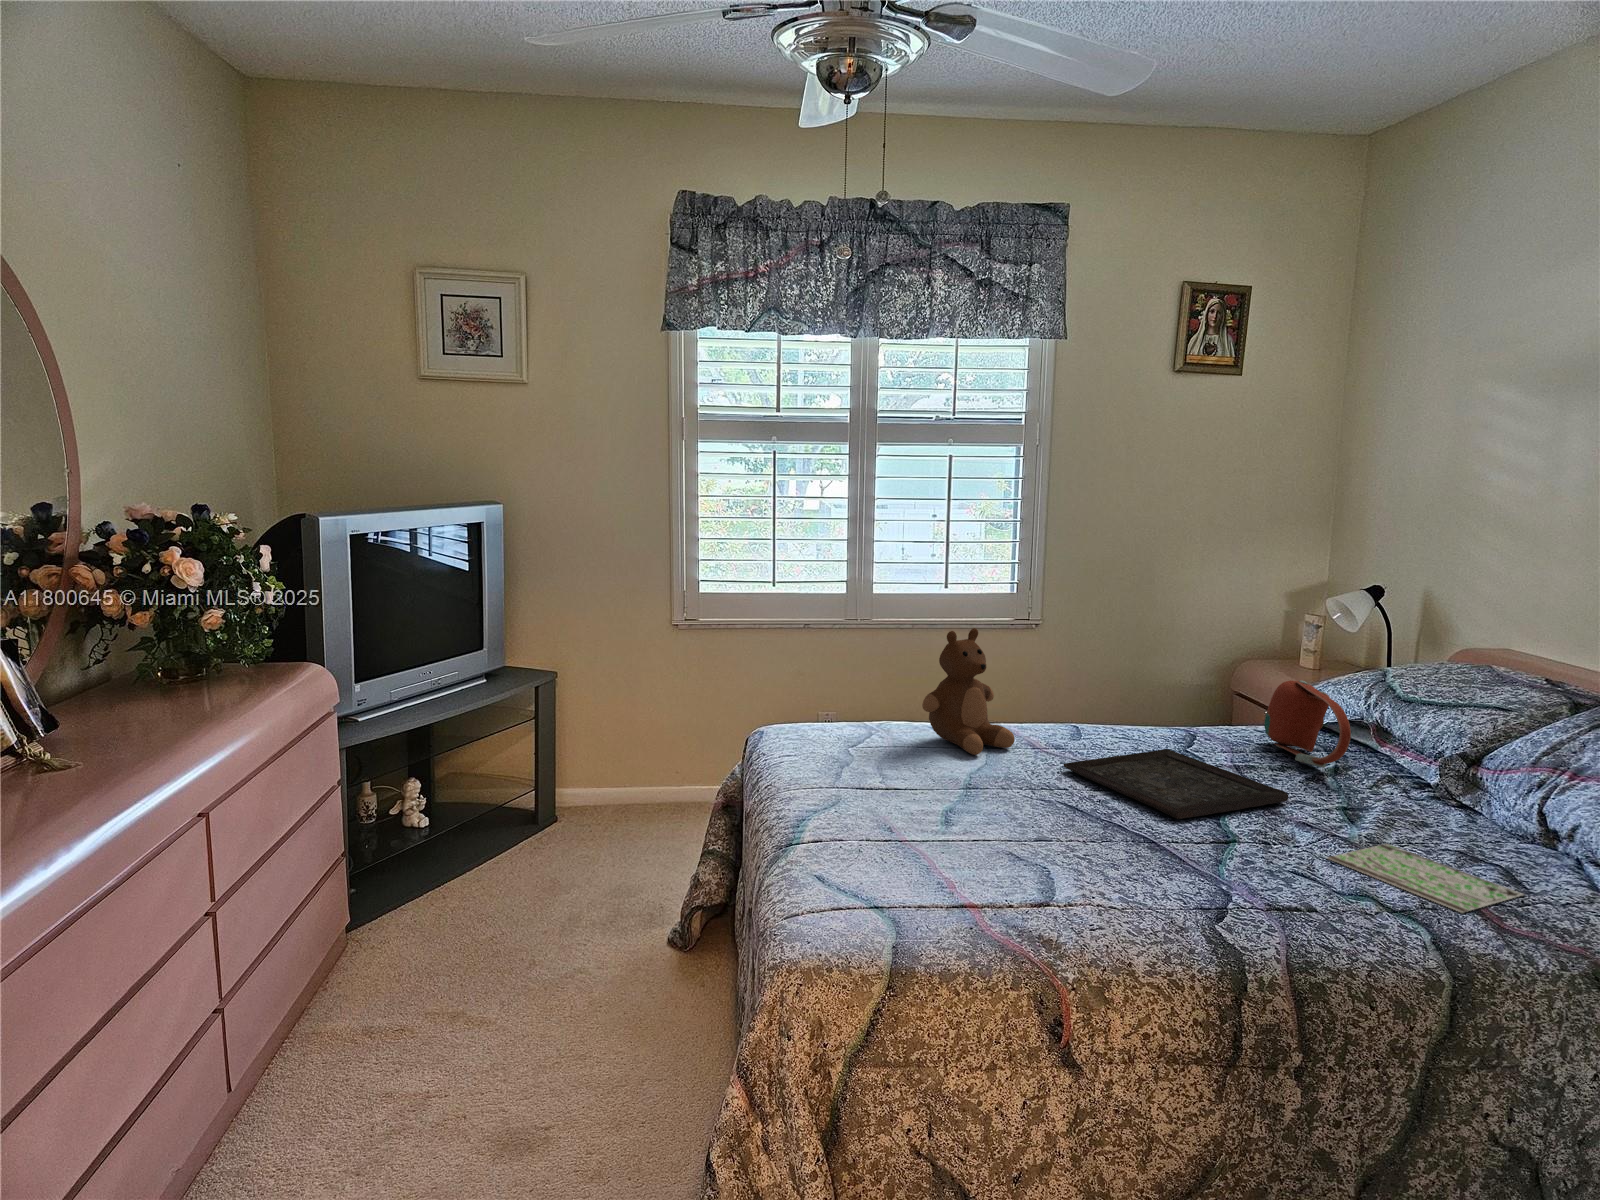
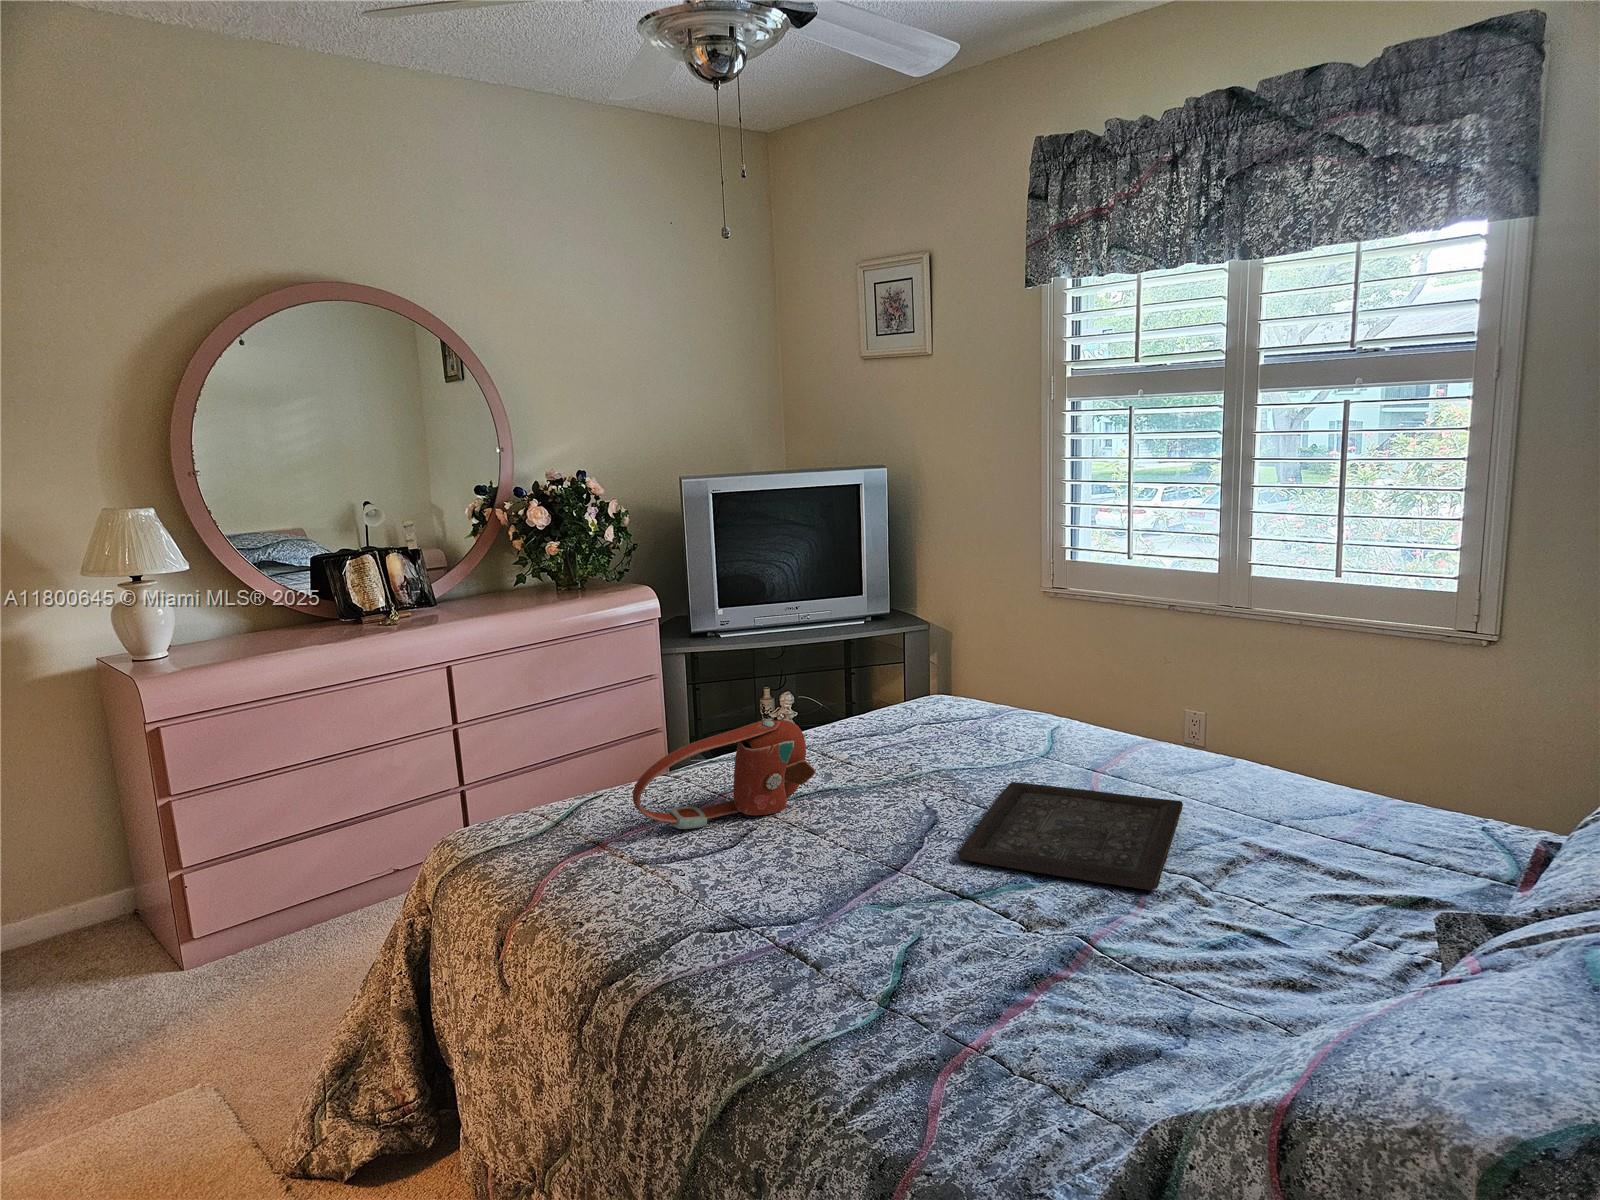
teddy bear: present [922,628,1015,755] -> none [950,615,1058,757]
handbag: present [1264,680,1351,768] -> present [633,720,816,829]
book: present [1328,844,1523,913] -> none [944,946,1122,1079]

